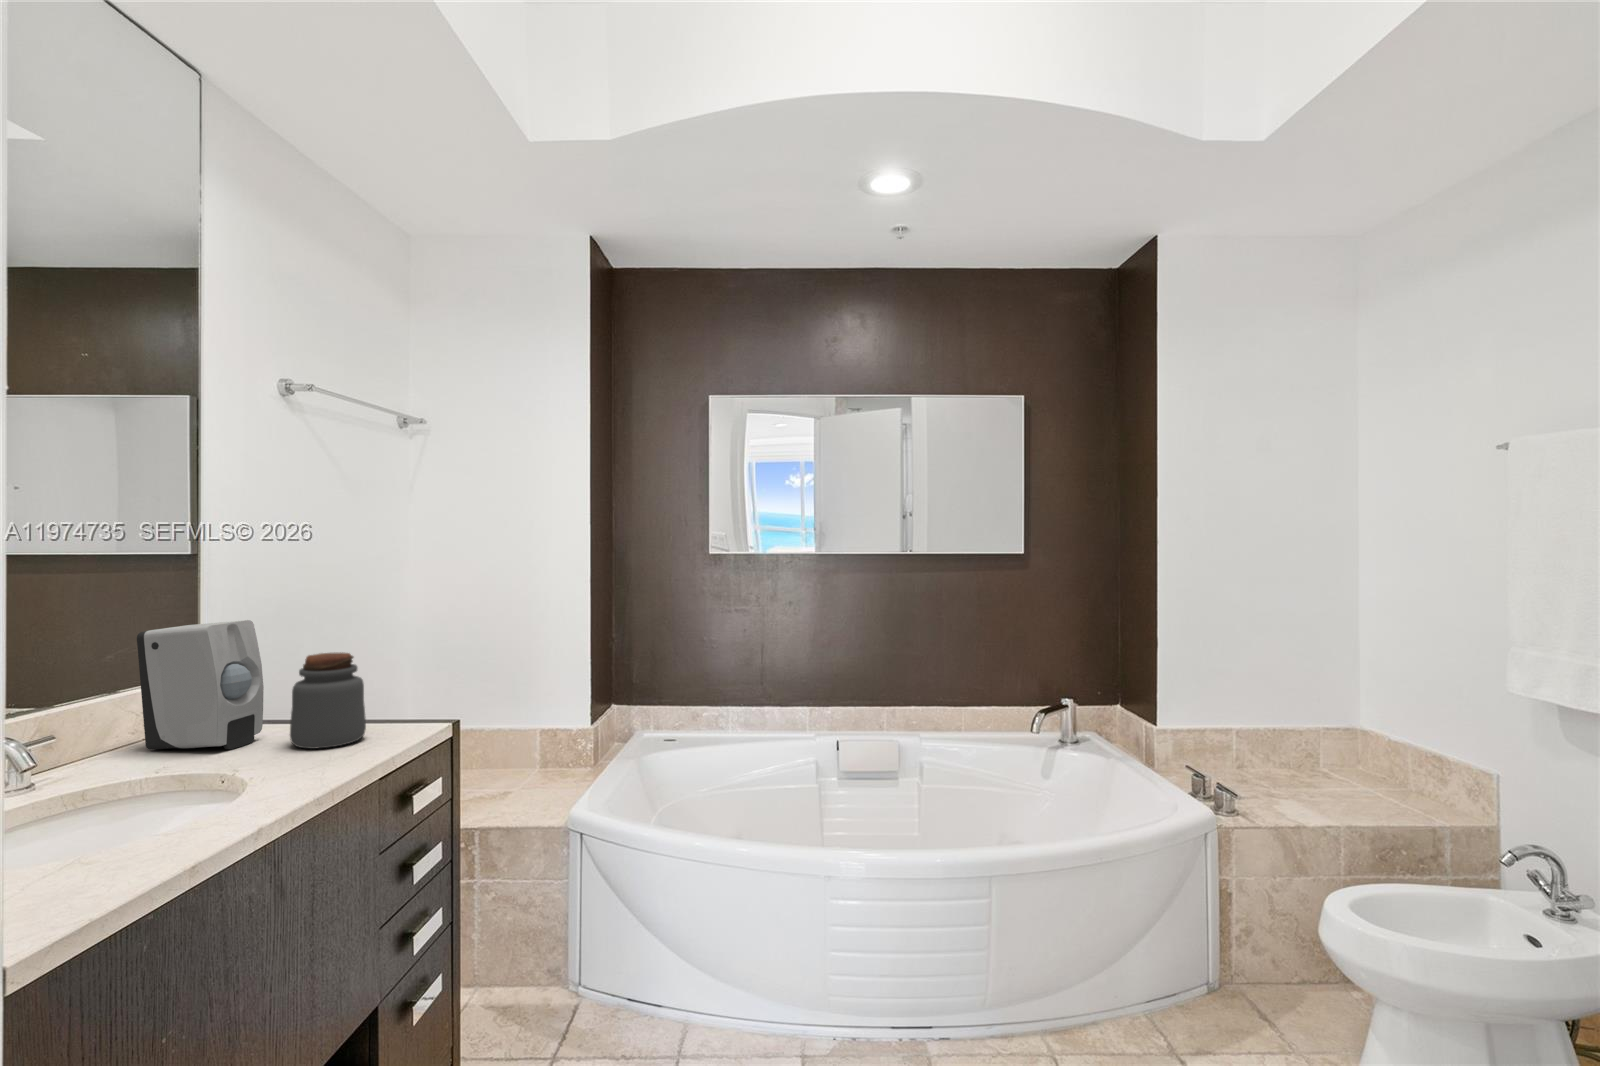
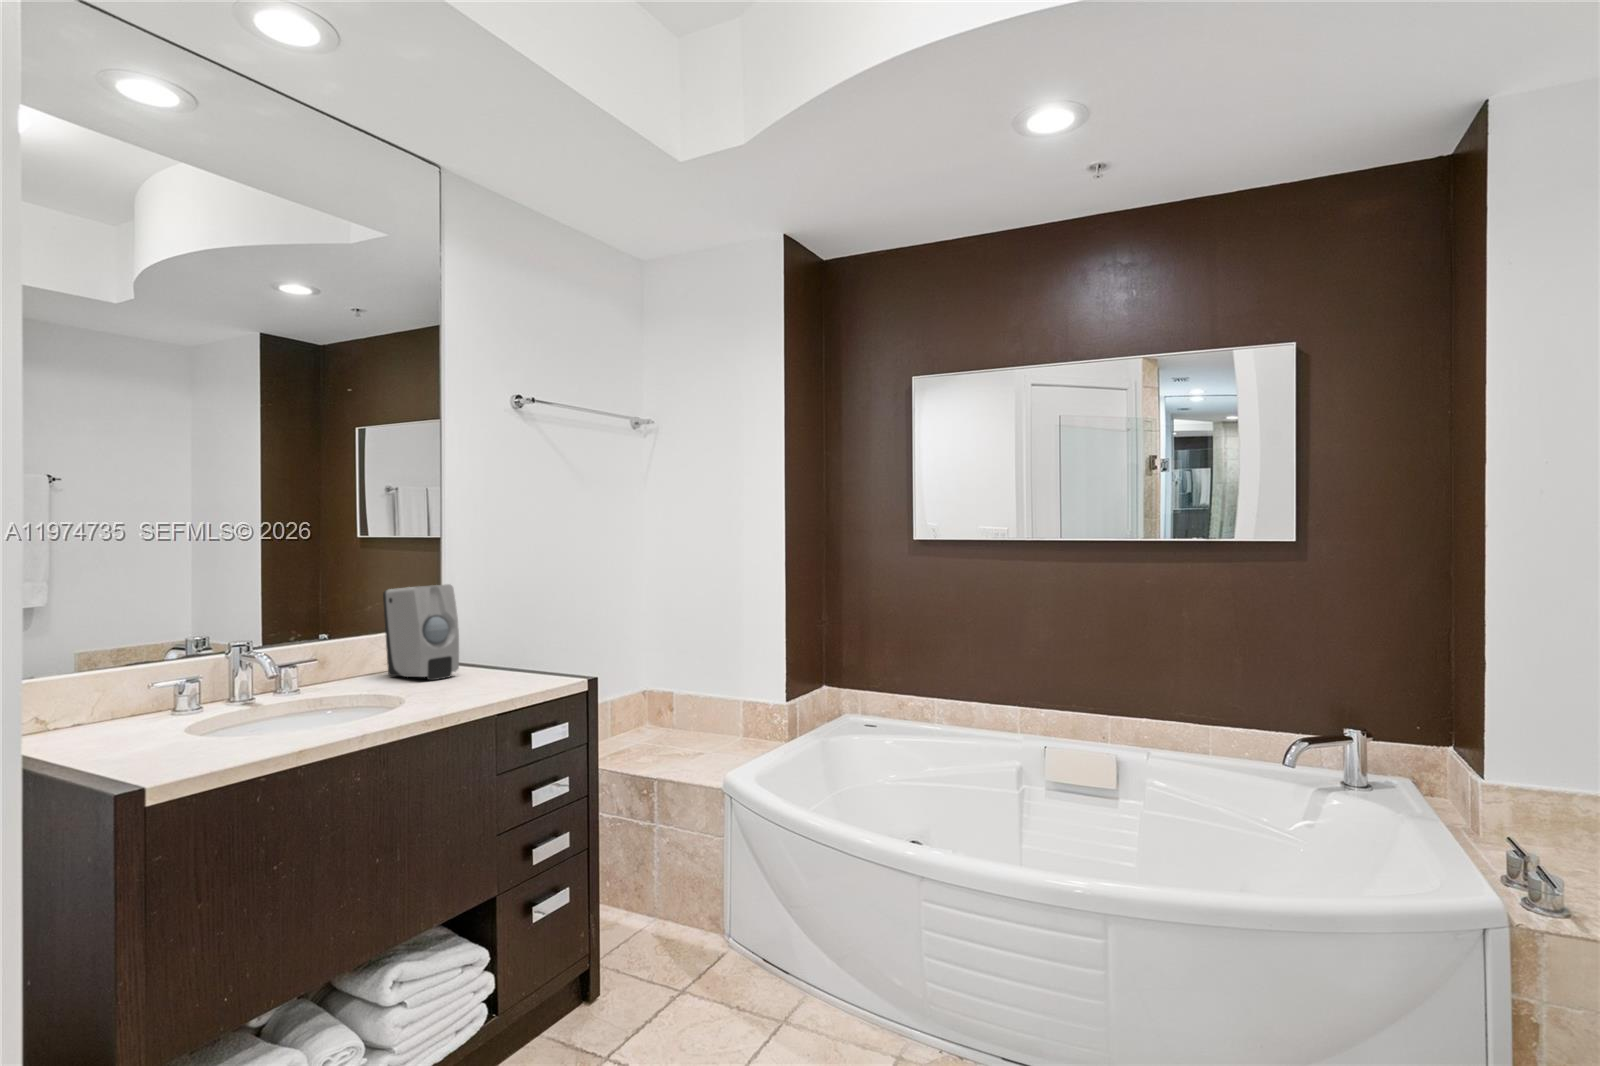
jar: present [290,652,366,749] -> none [463,612,518,686]

